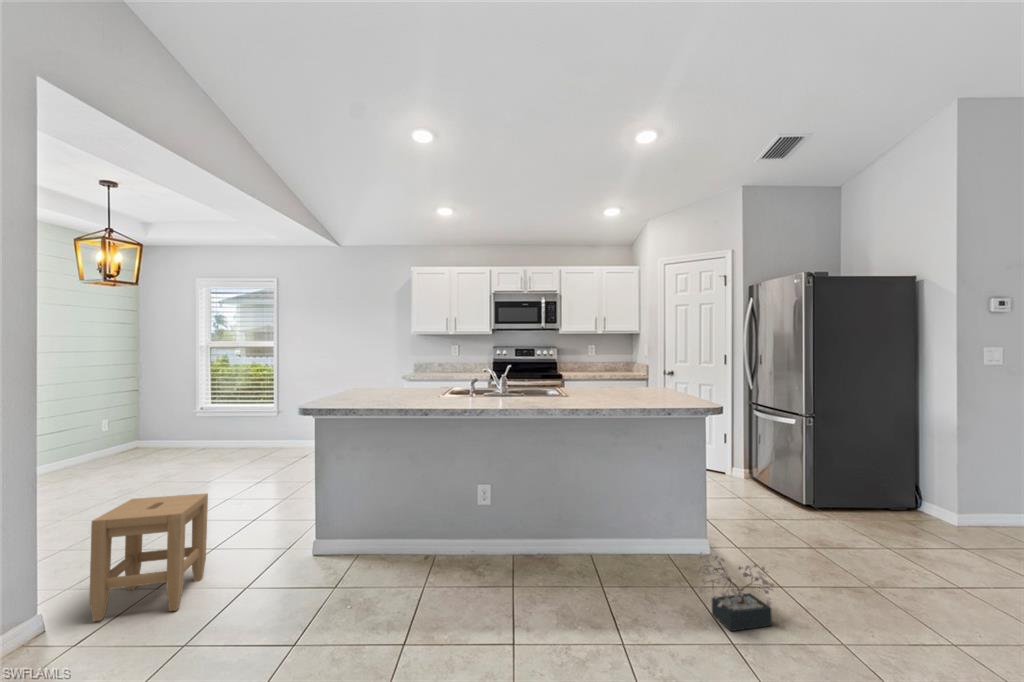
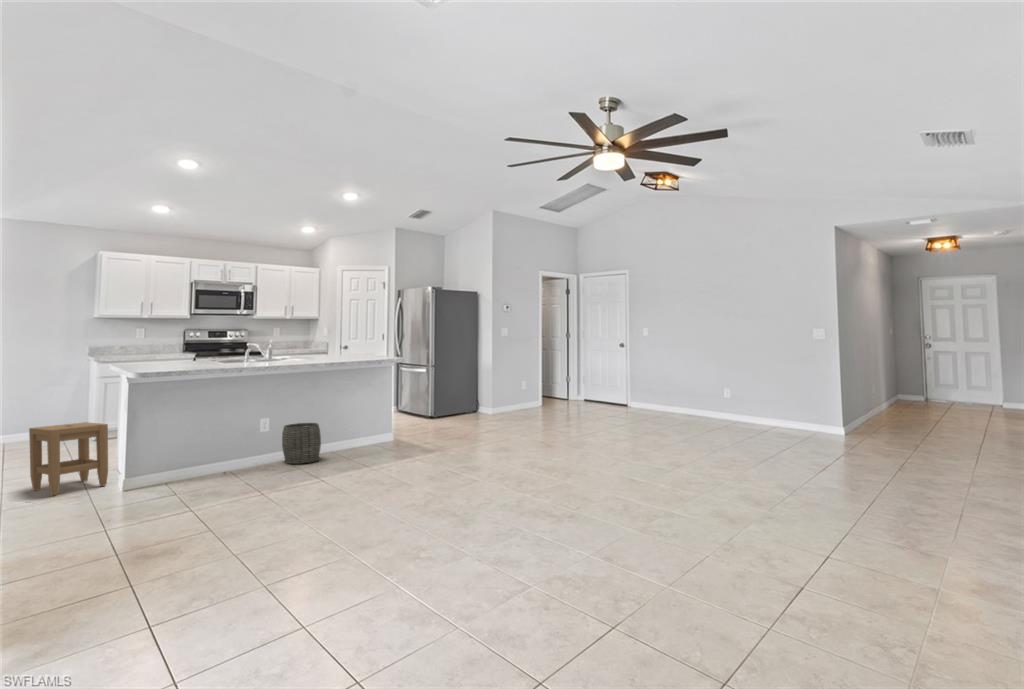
woven basket: none [434,545,508,654] -> present [282,423,321,464]
decorative plant: present [697,552,774,631] -> none [394,415,424,444]

